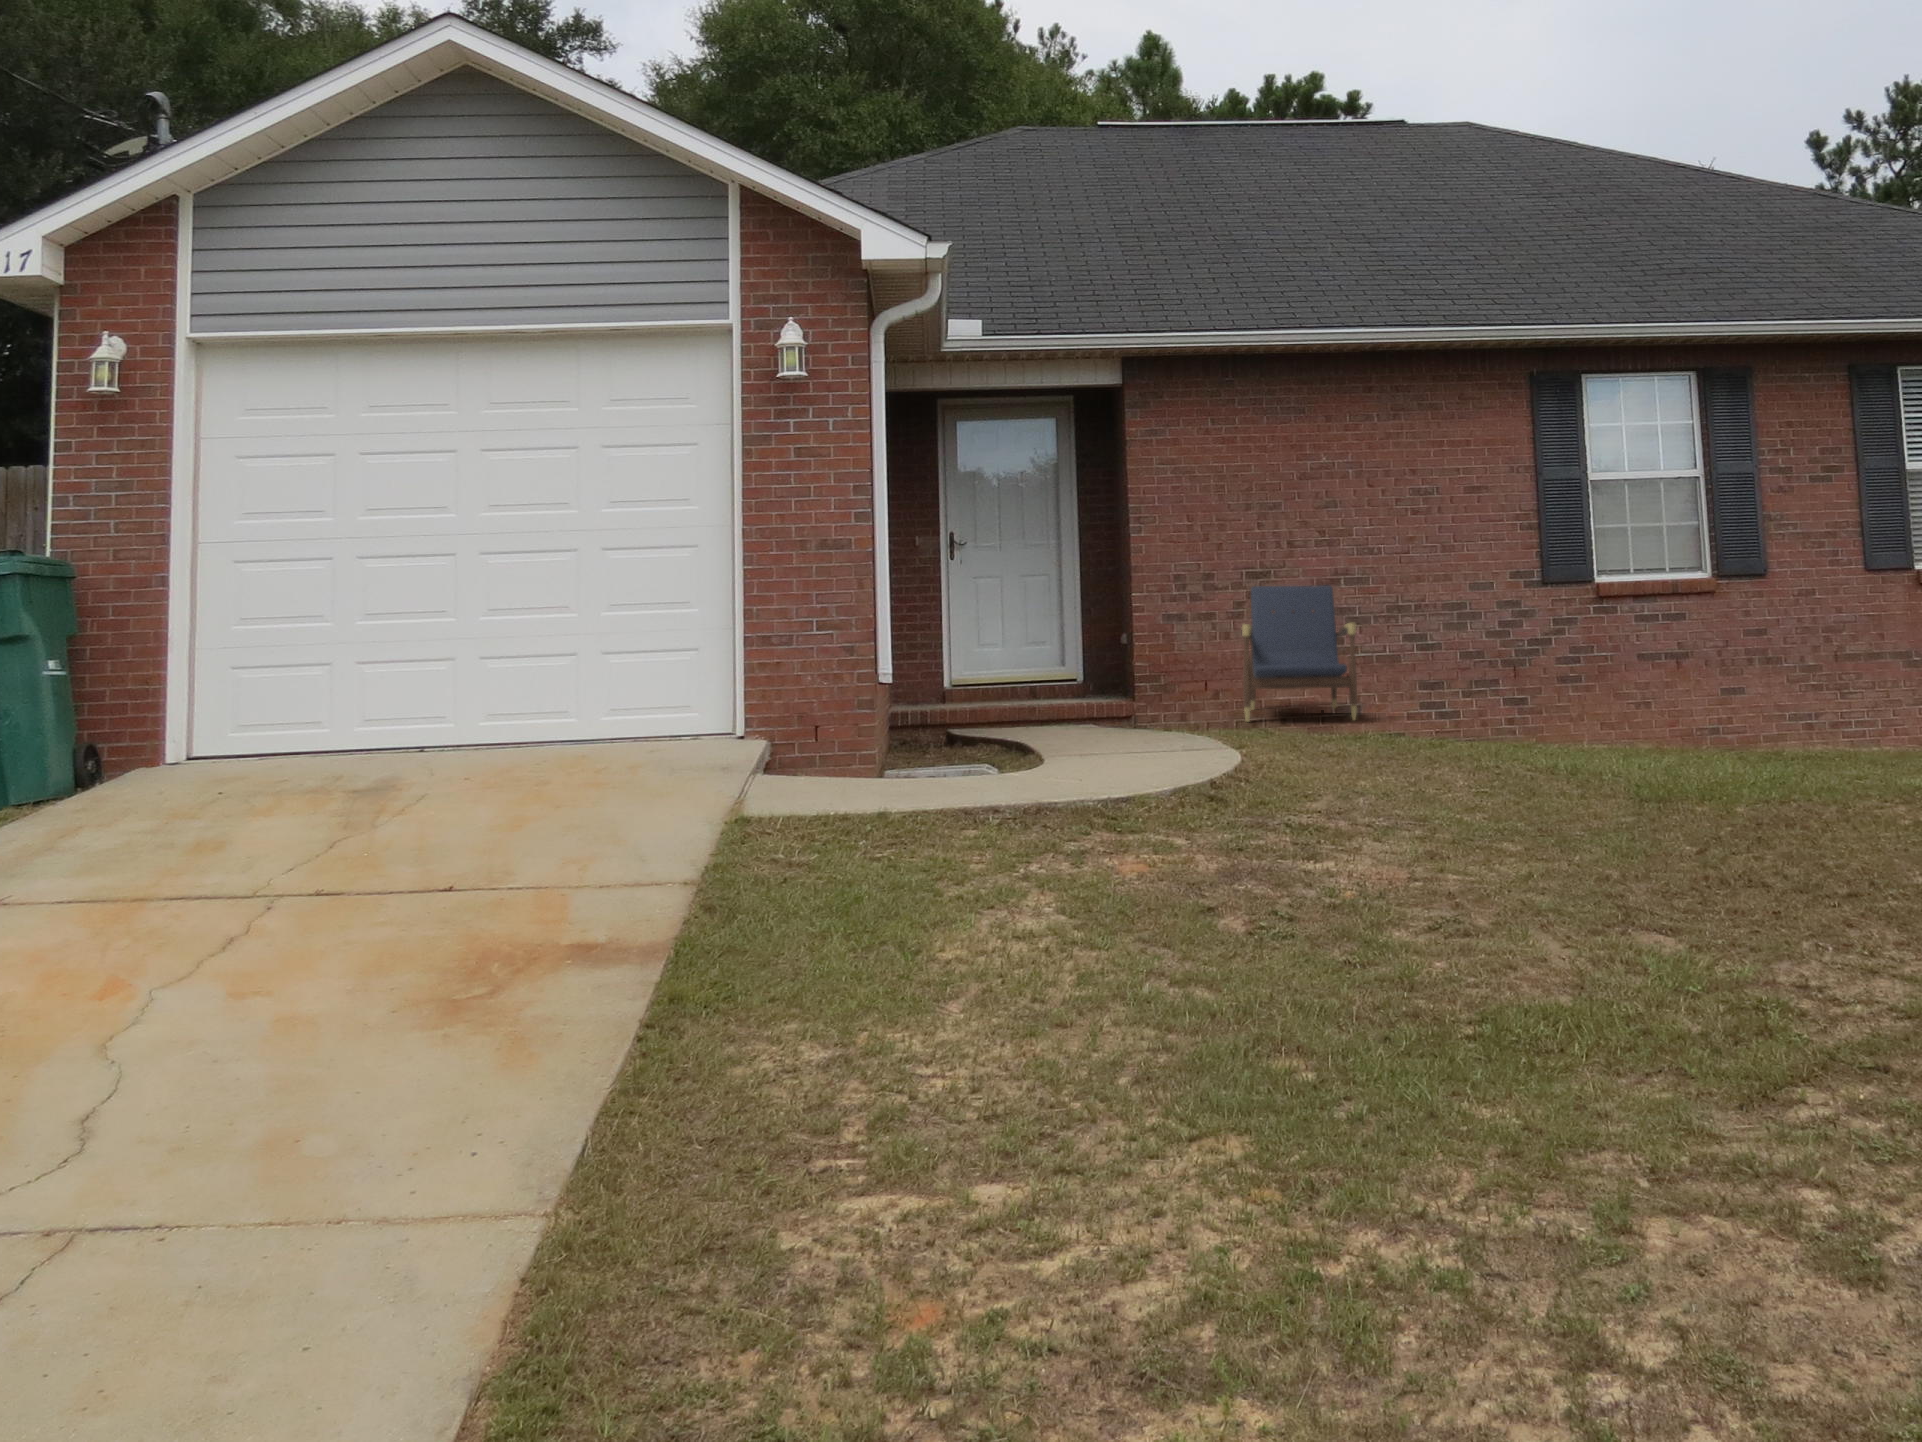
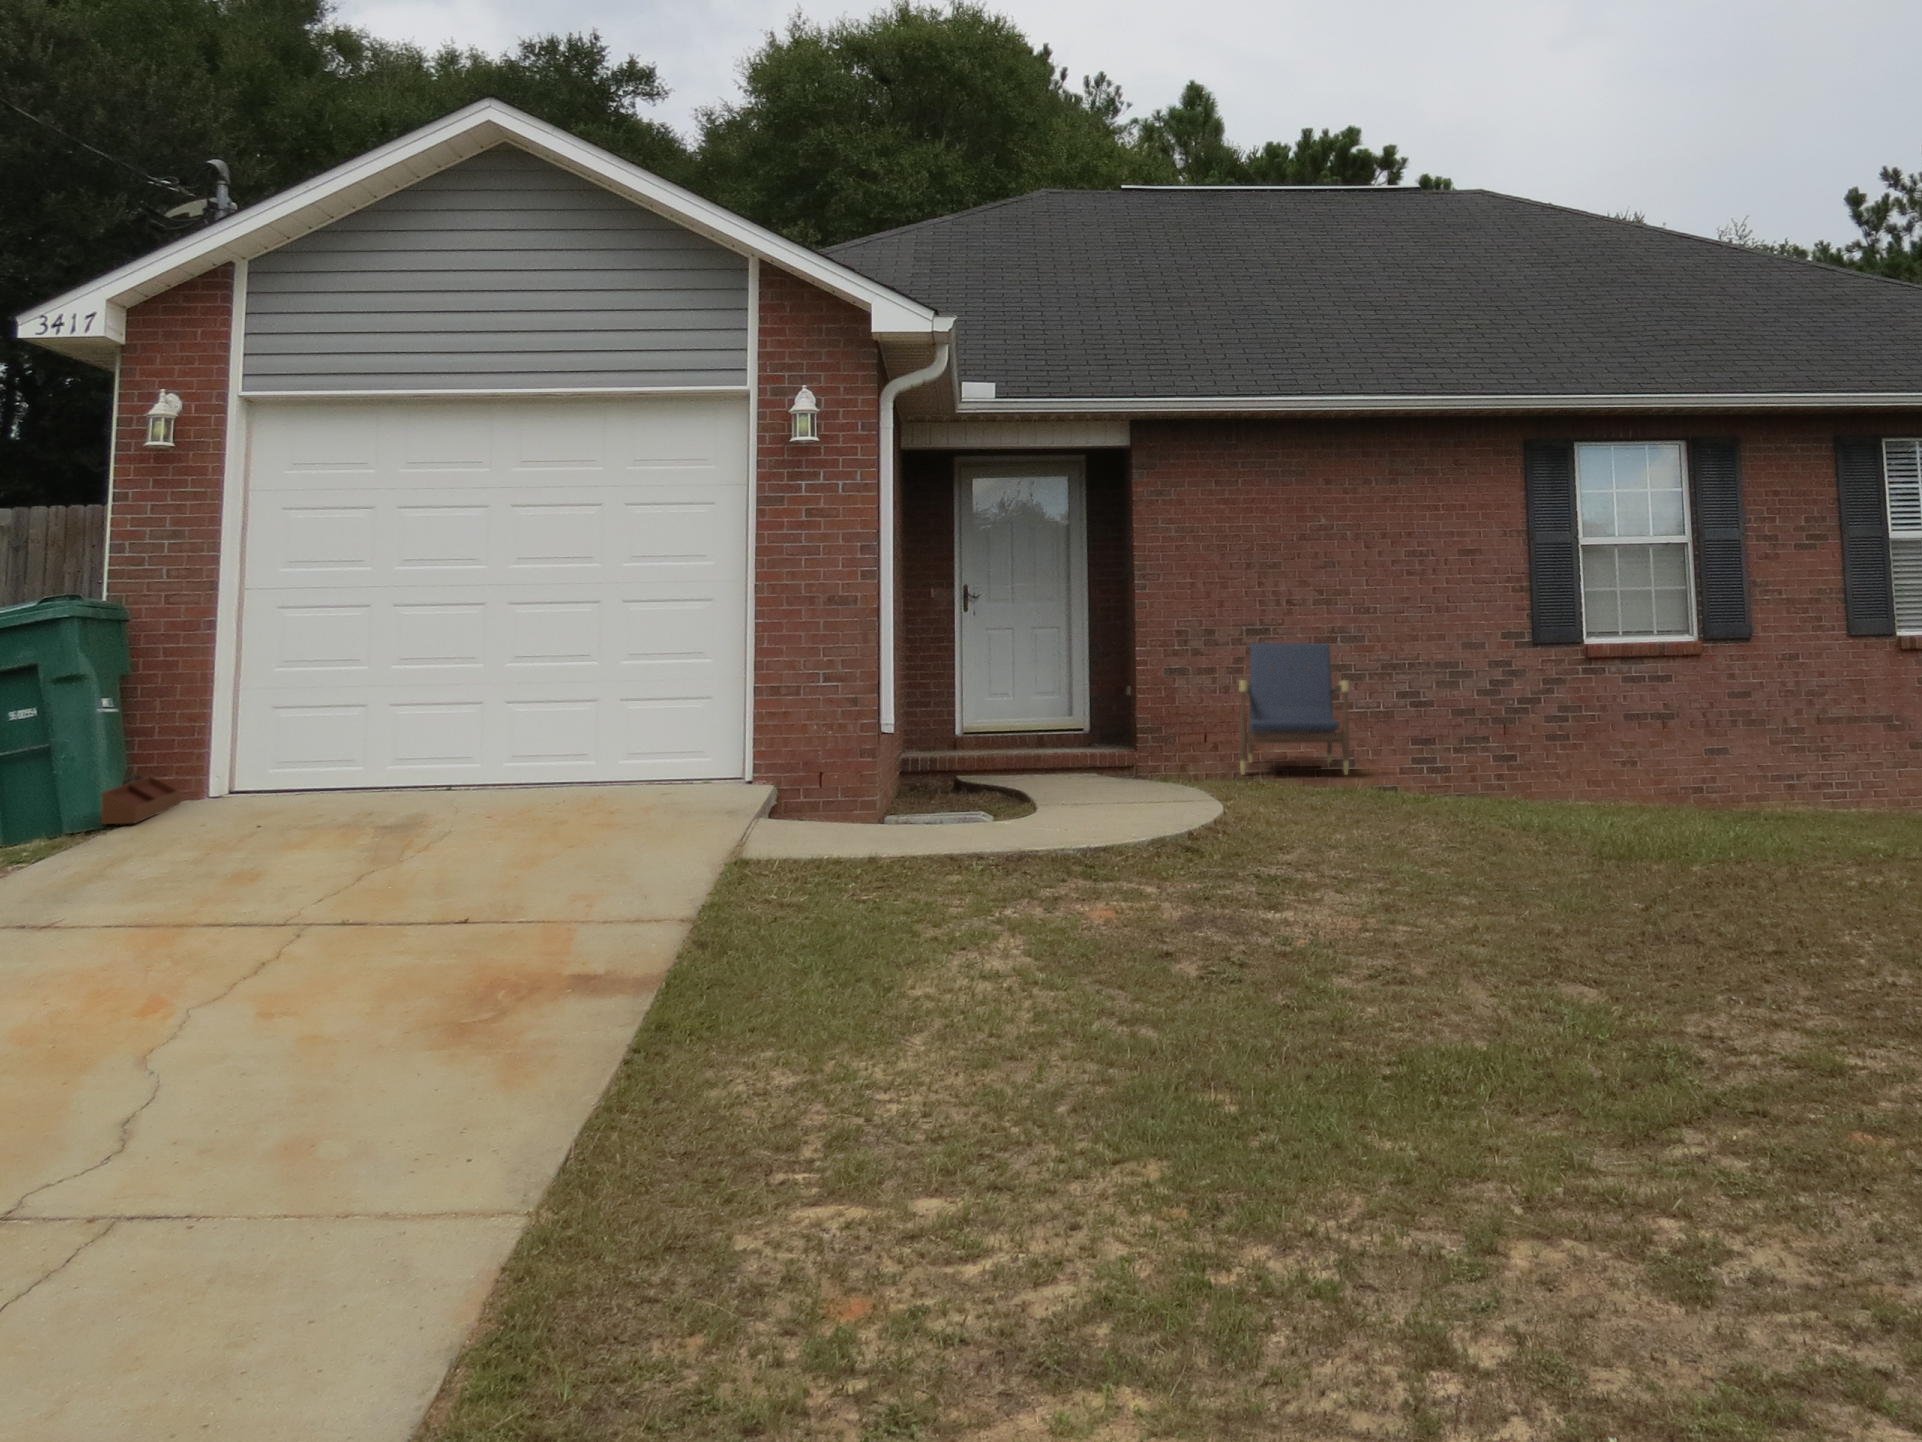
storage bin: none [52,742,137,793] -> present [101,776,181,824]

